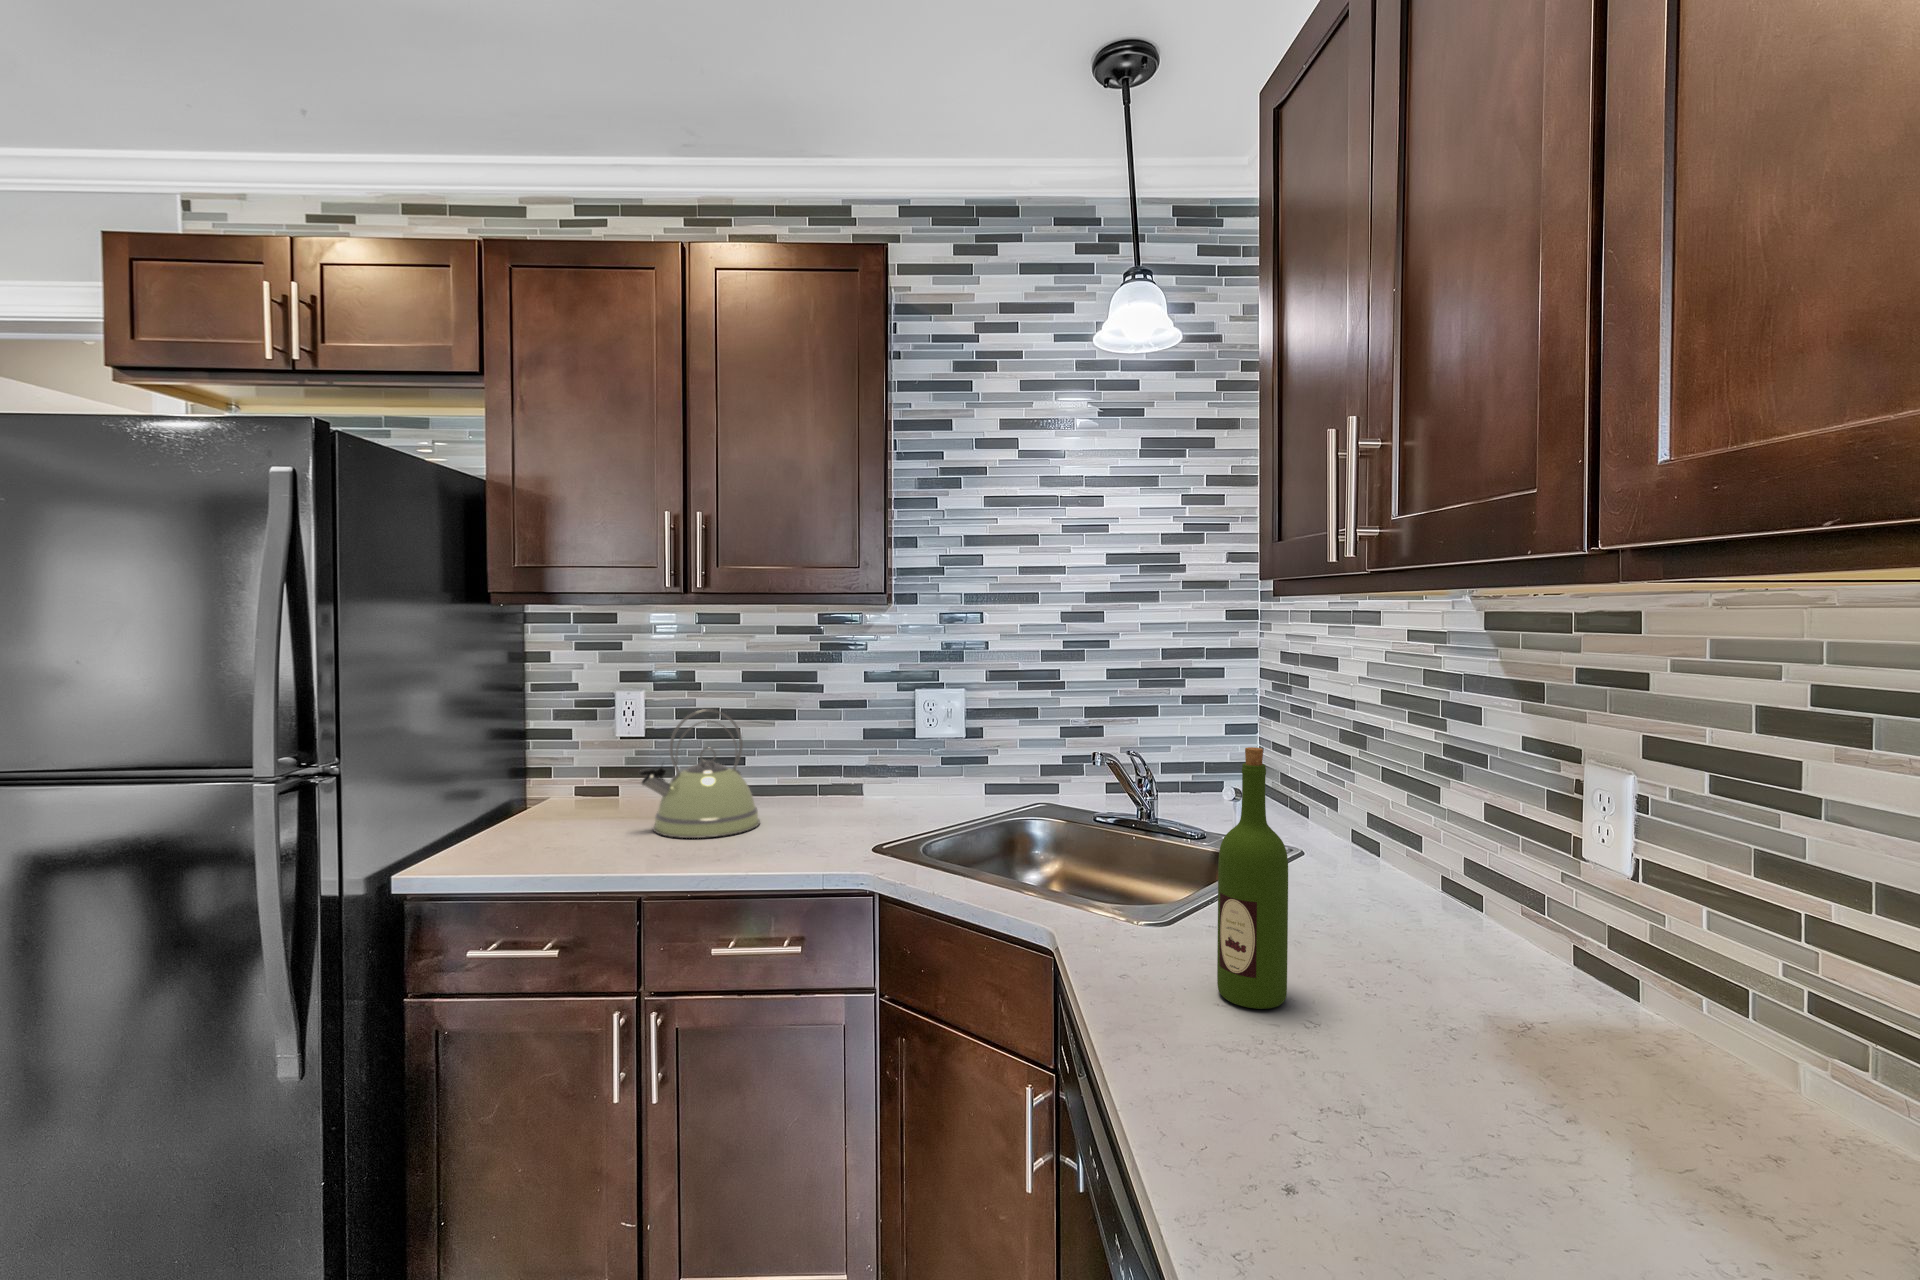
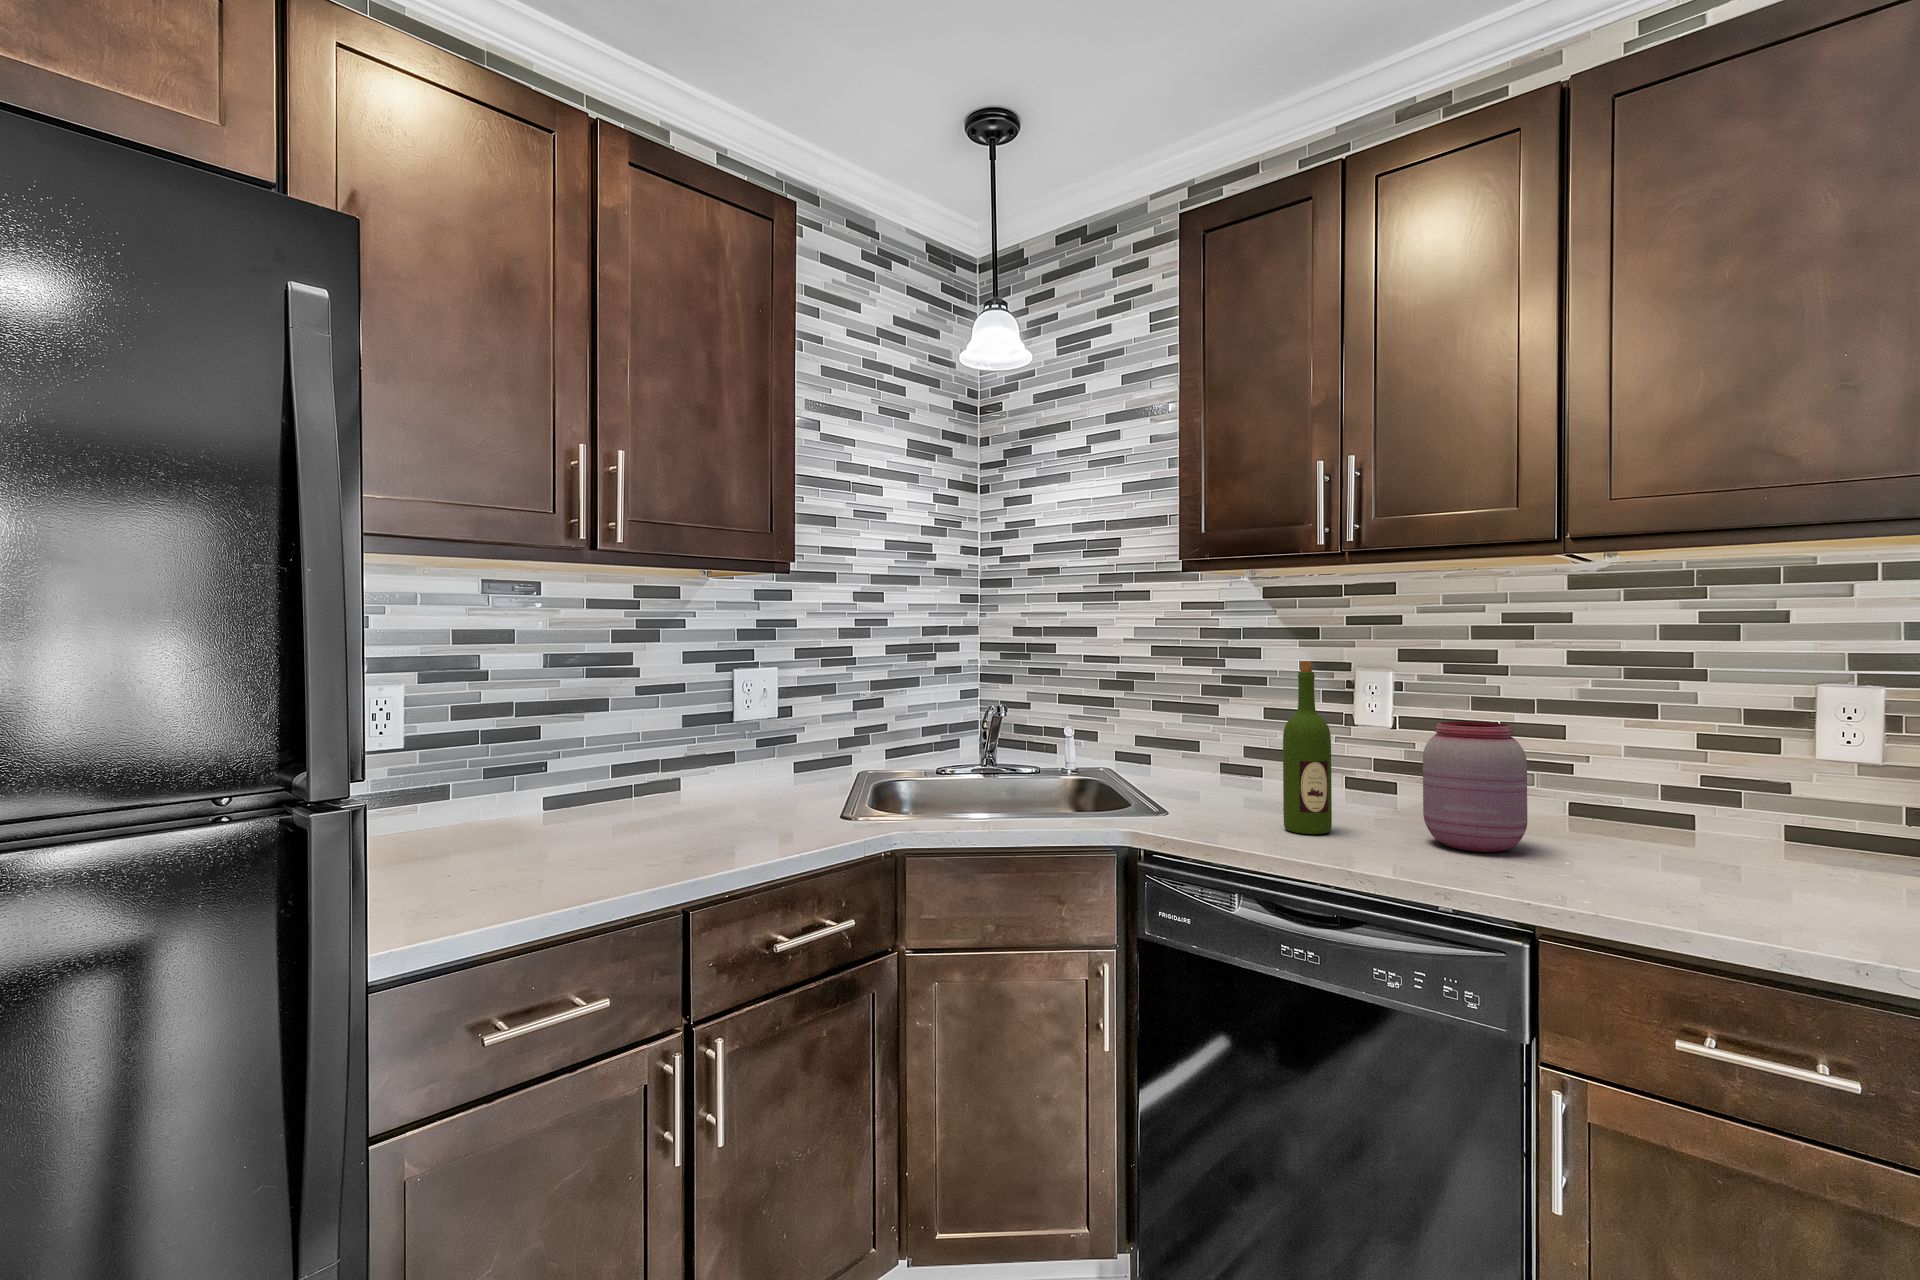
kettle: present [639,709,760,838] -> none [531,691,675,857]
jar: none [1330,884,1515,1146] -> present [1423,722,1527,852]

